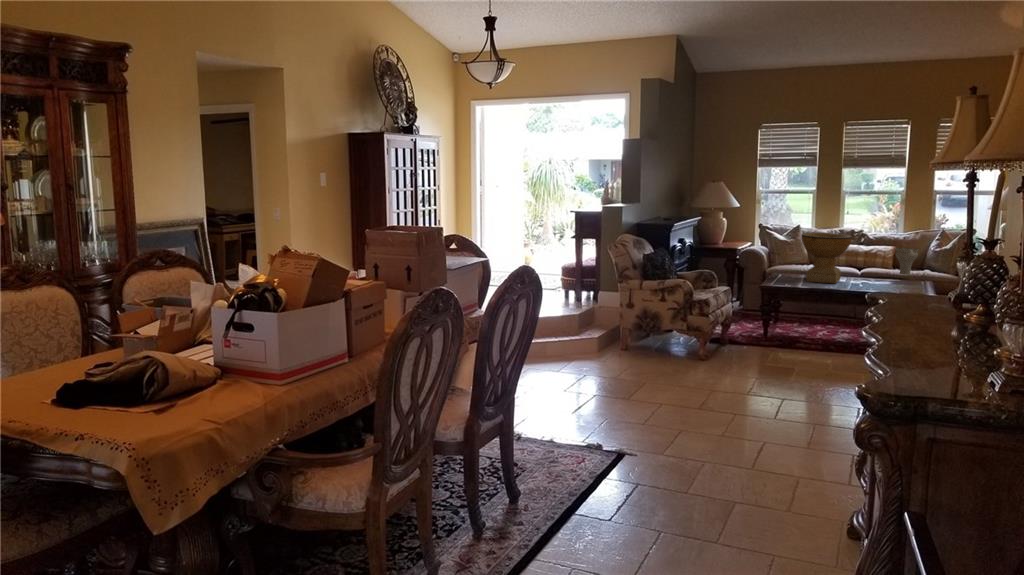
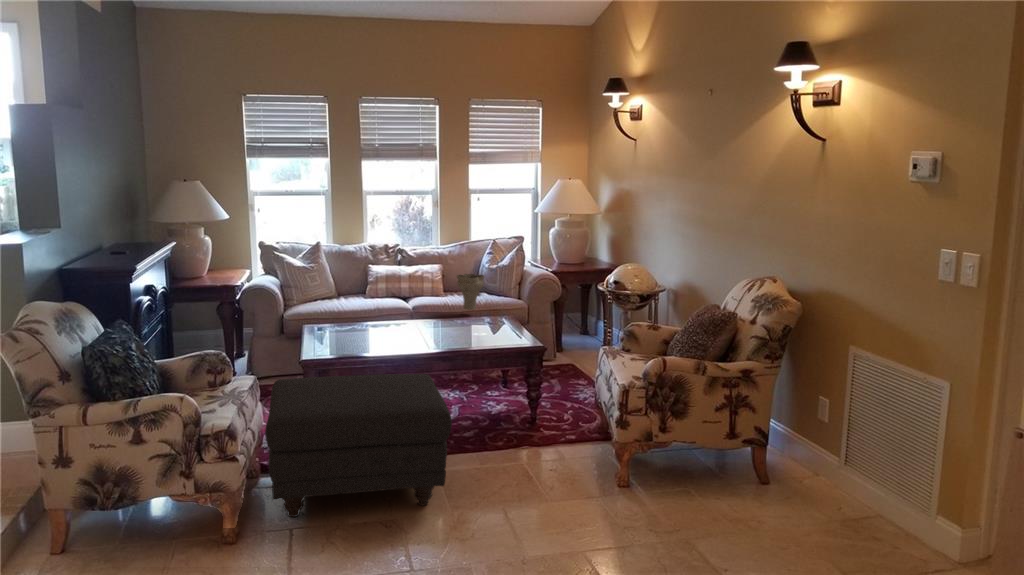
decorative bowl: present [801,233,852,284] -> none [348,263,418,340]
ottoman: none [724,289,838,367] -> present [265,374,452,517]

